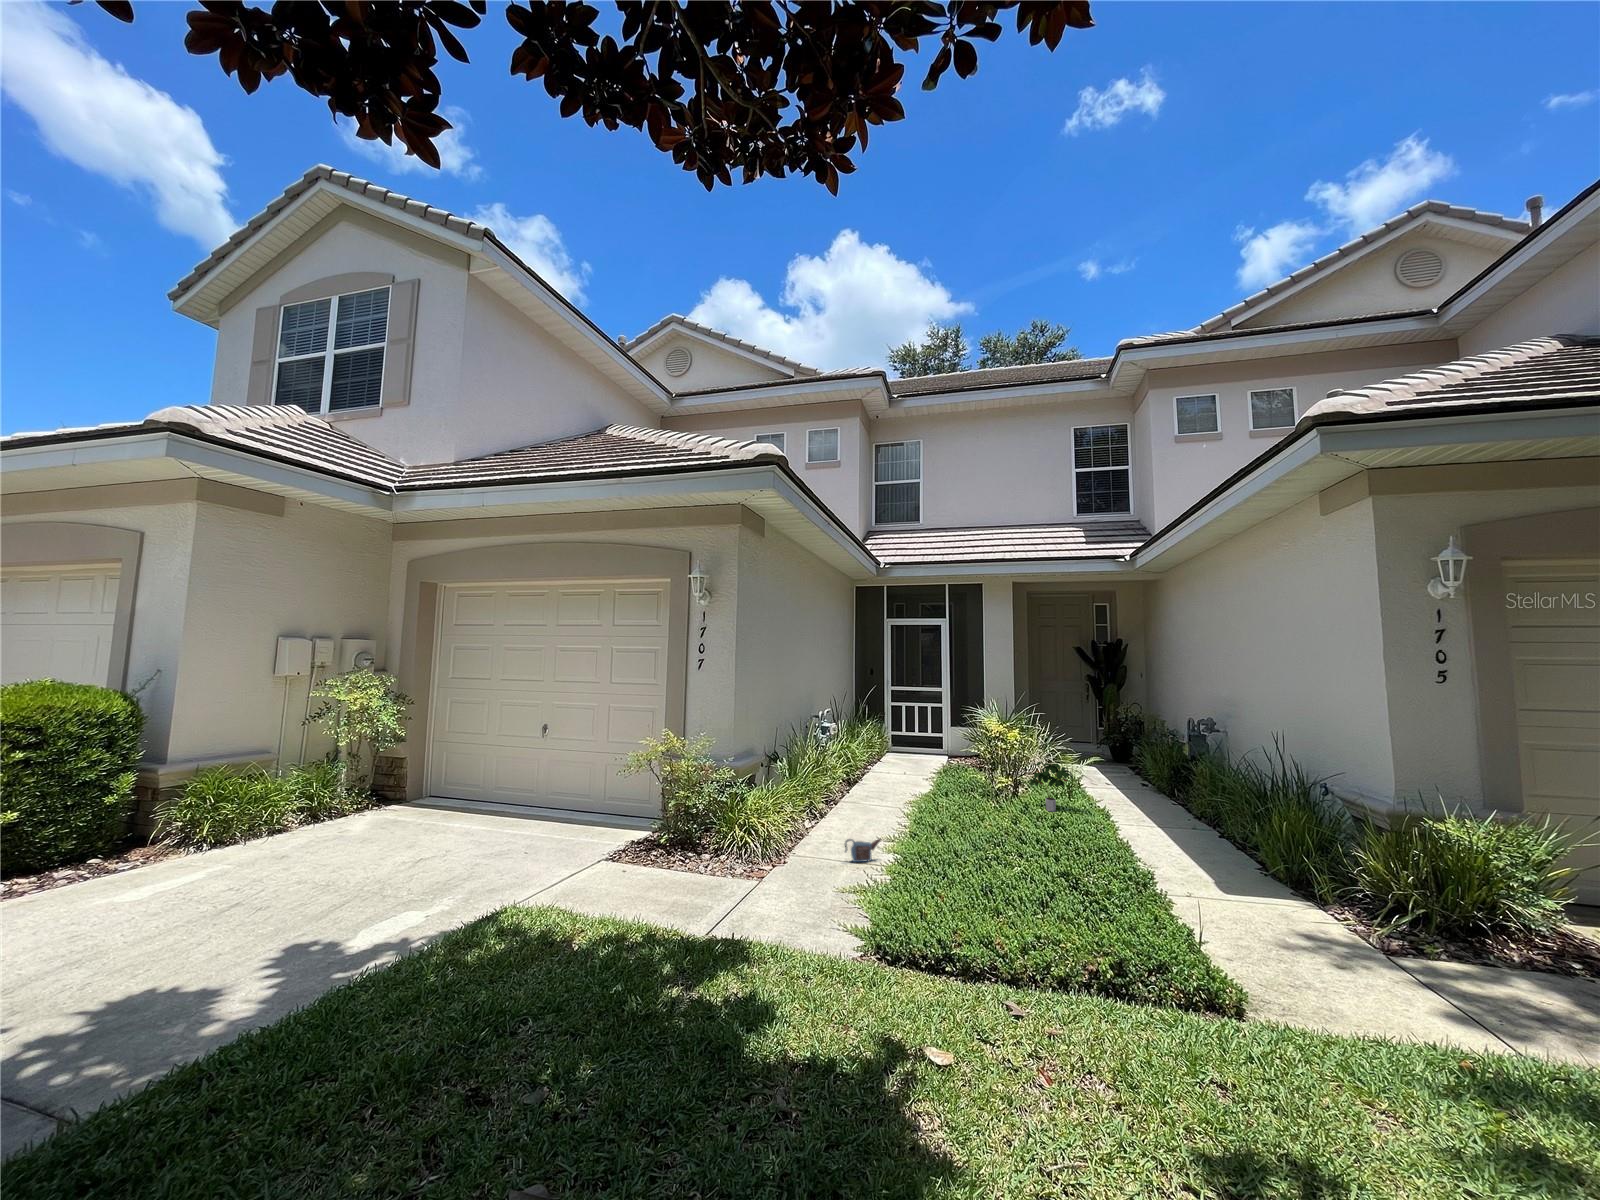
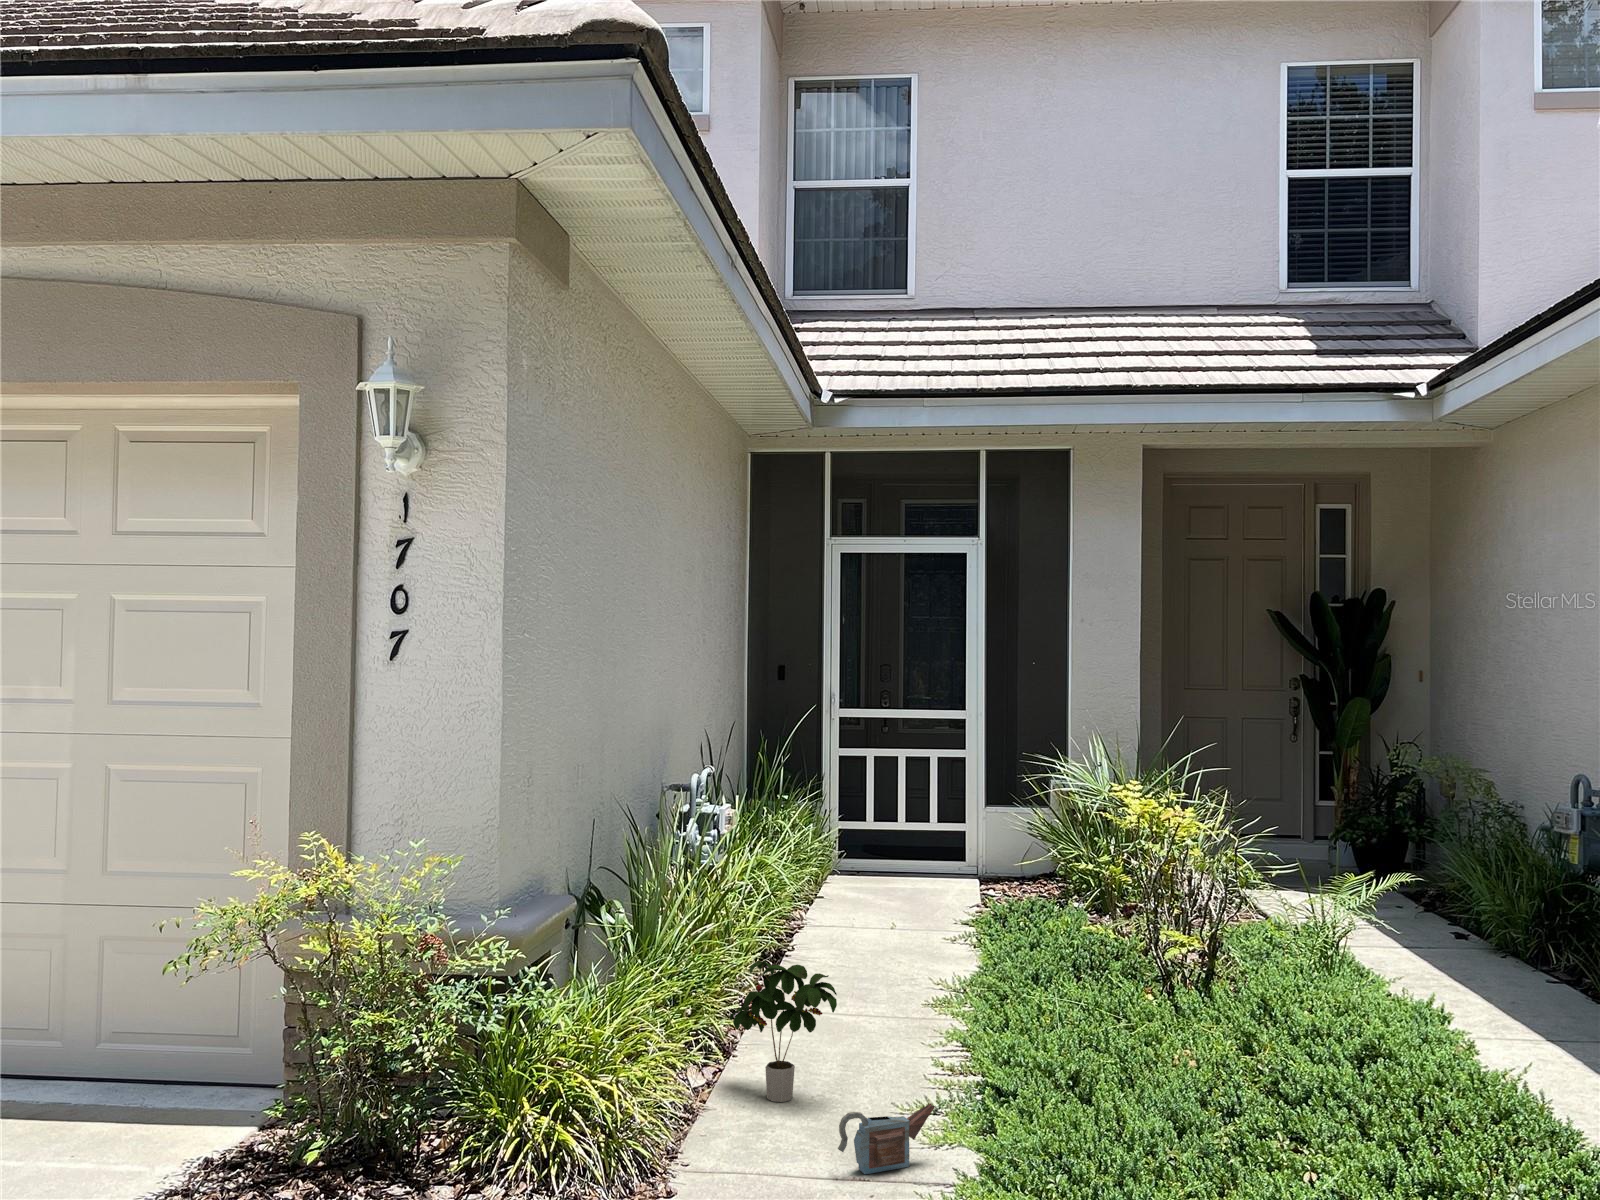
potted plant: present [1028,762,1073,812] -> present [729,960,837,1102]

